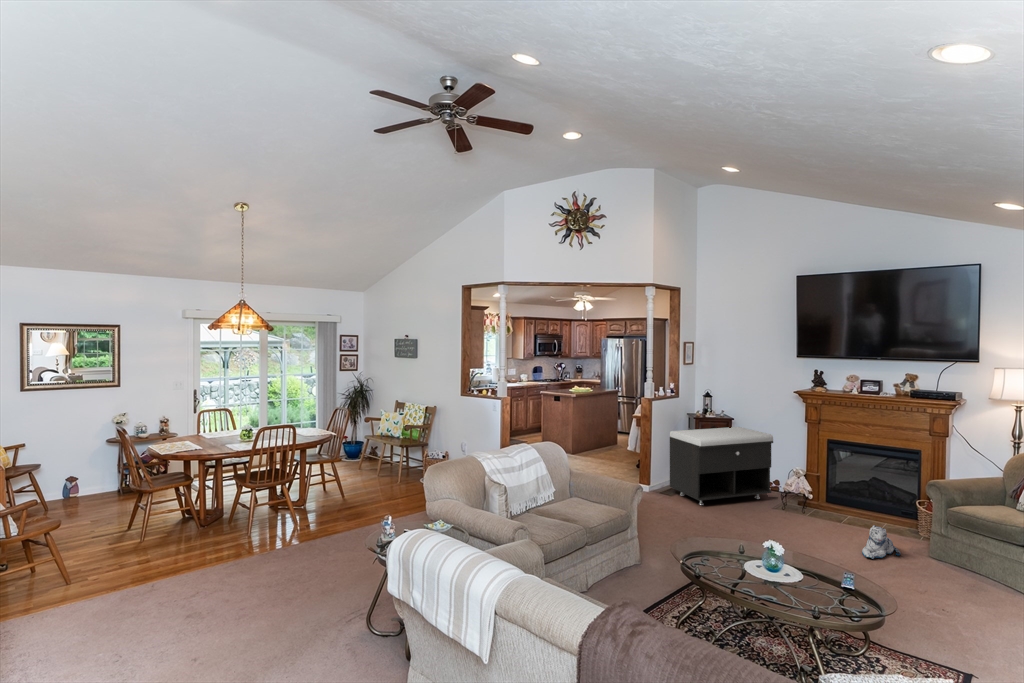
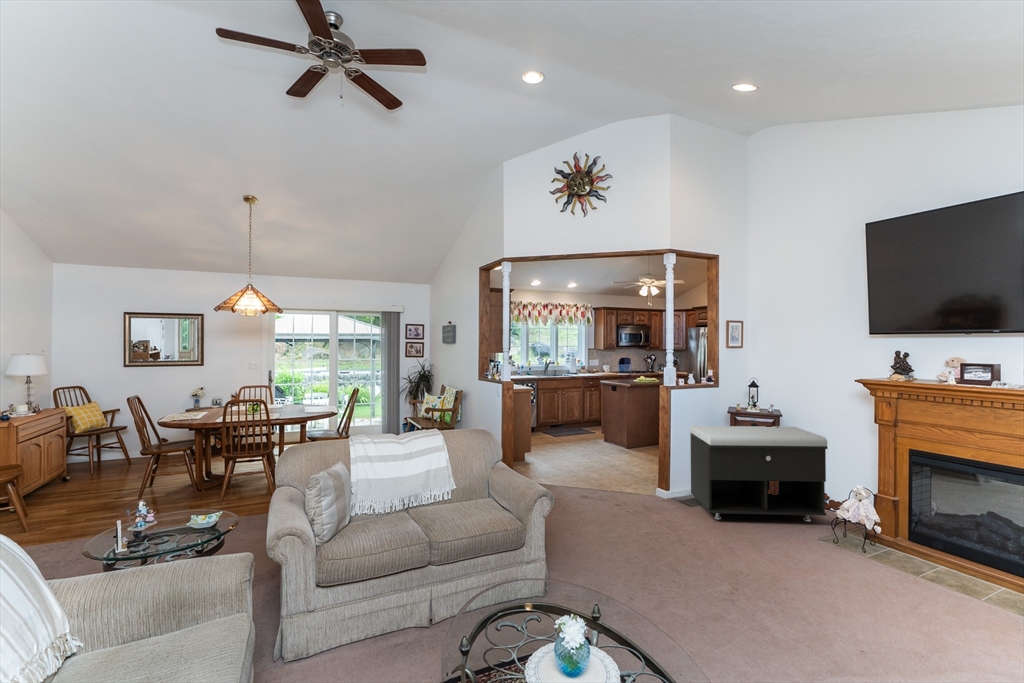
plush toy: present [862,525,901,559] -> none [901,580,979,636]

